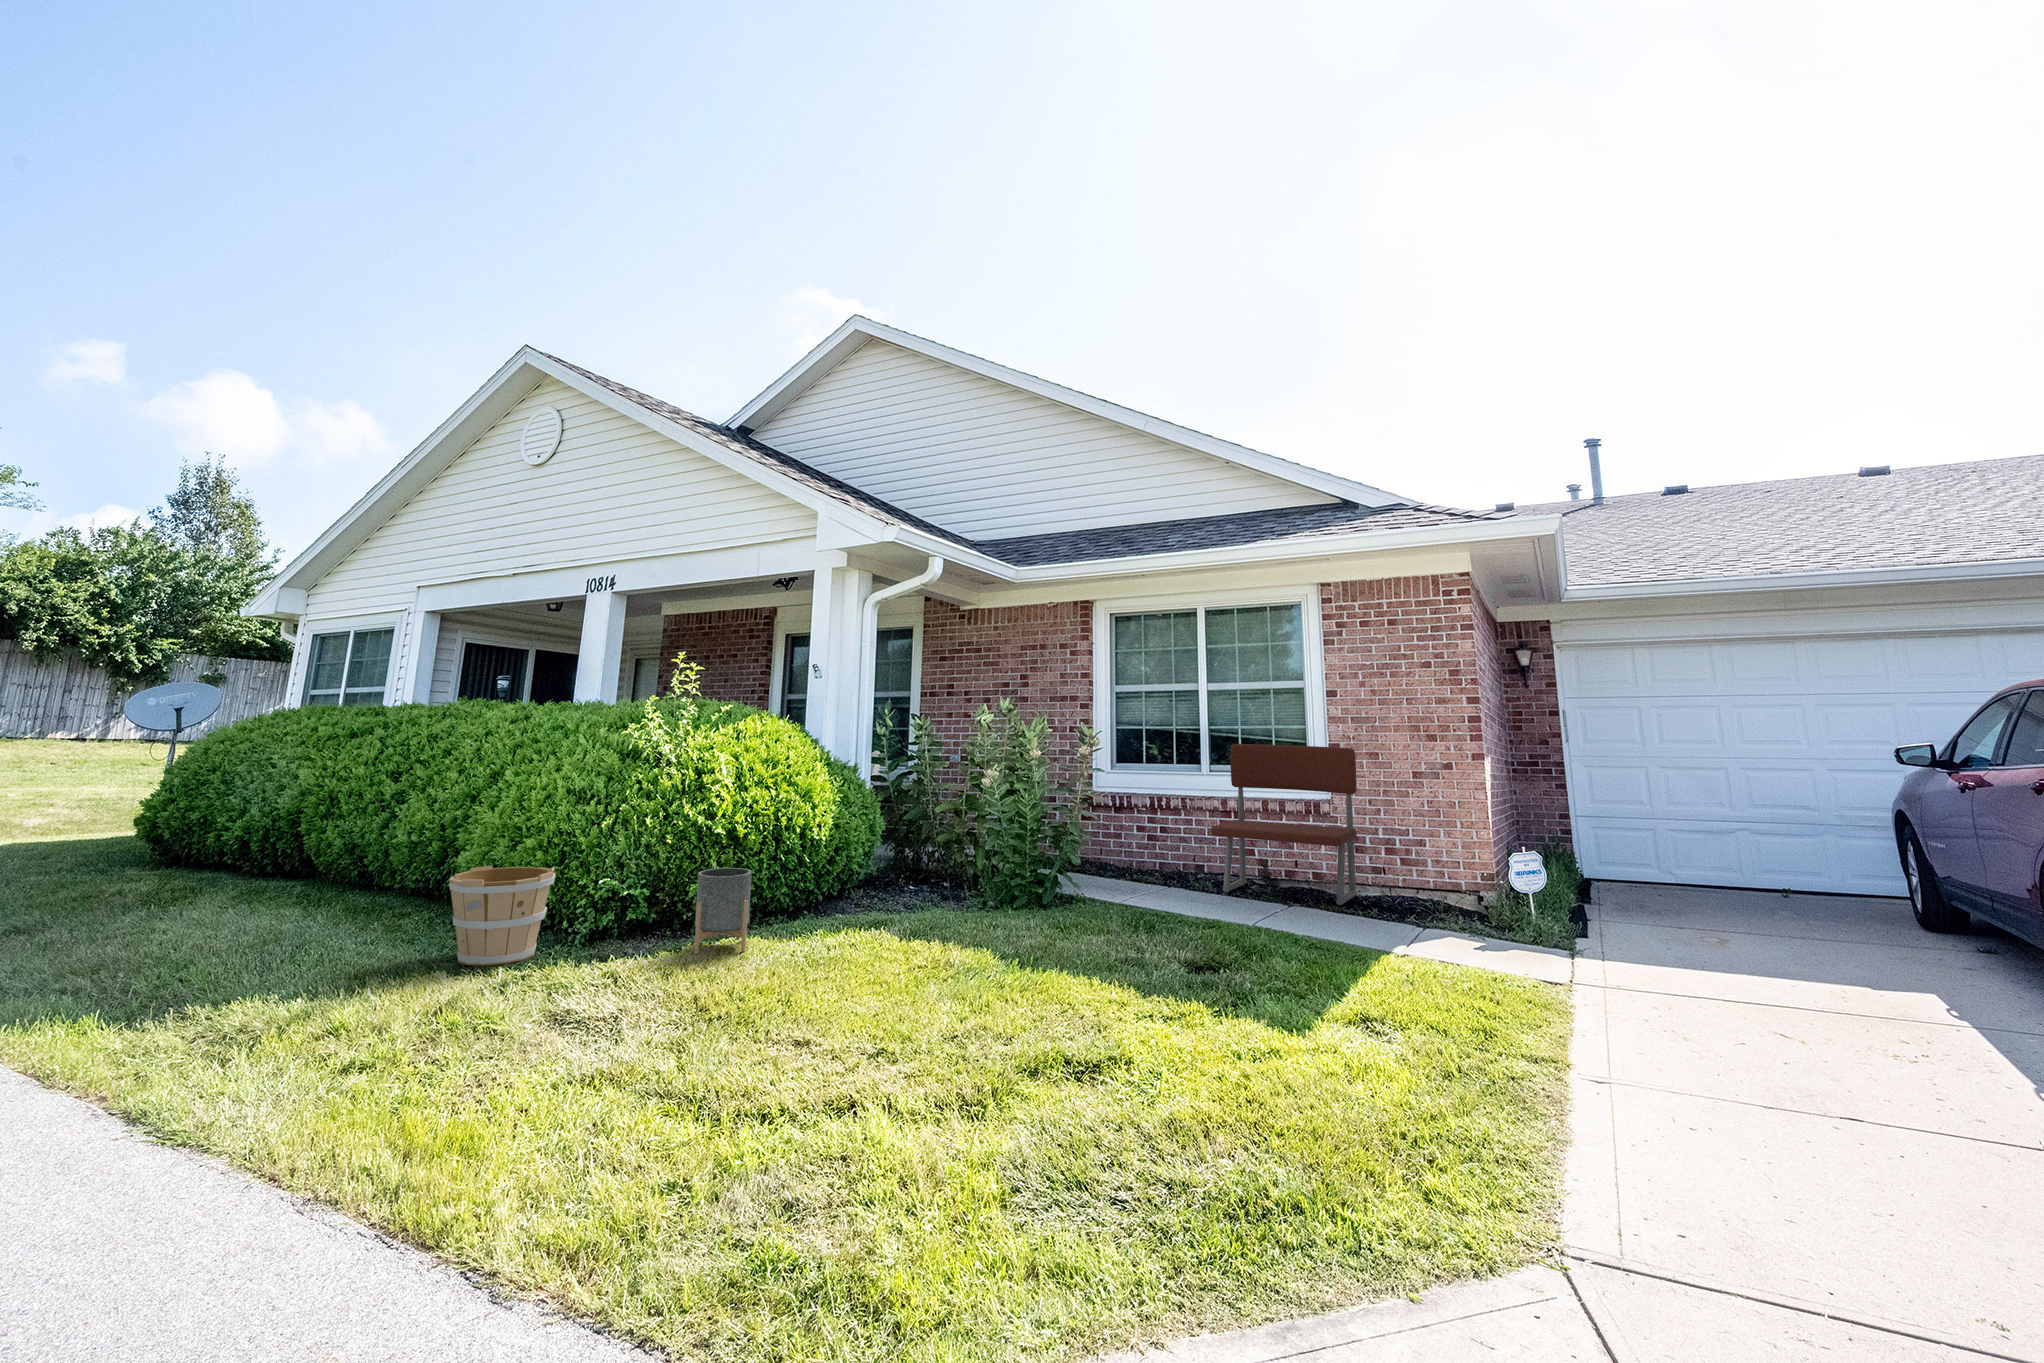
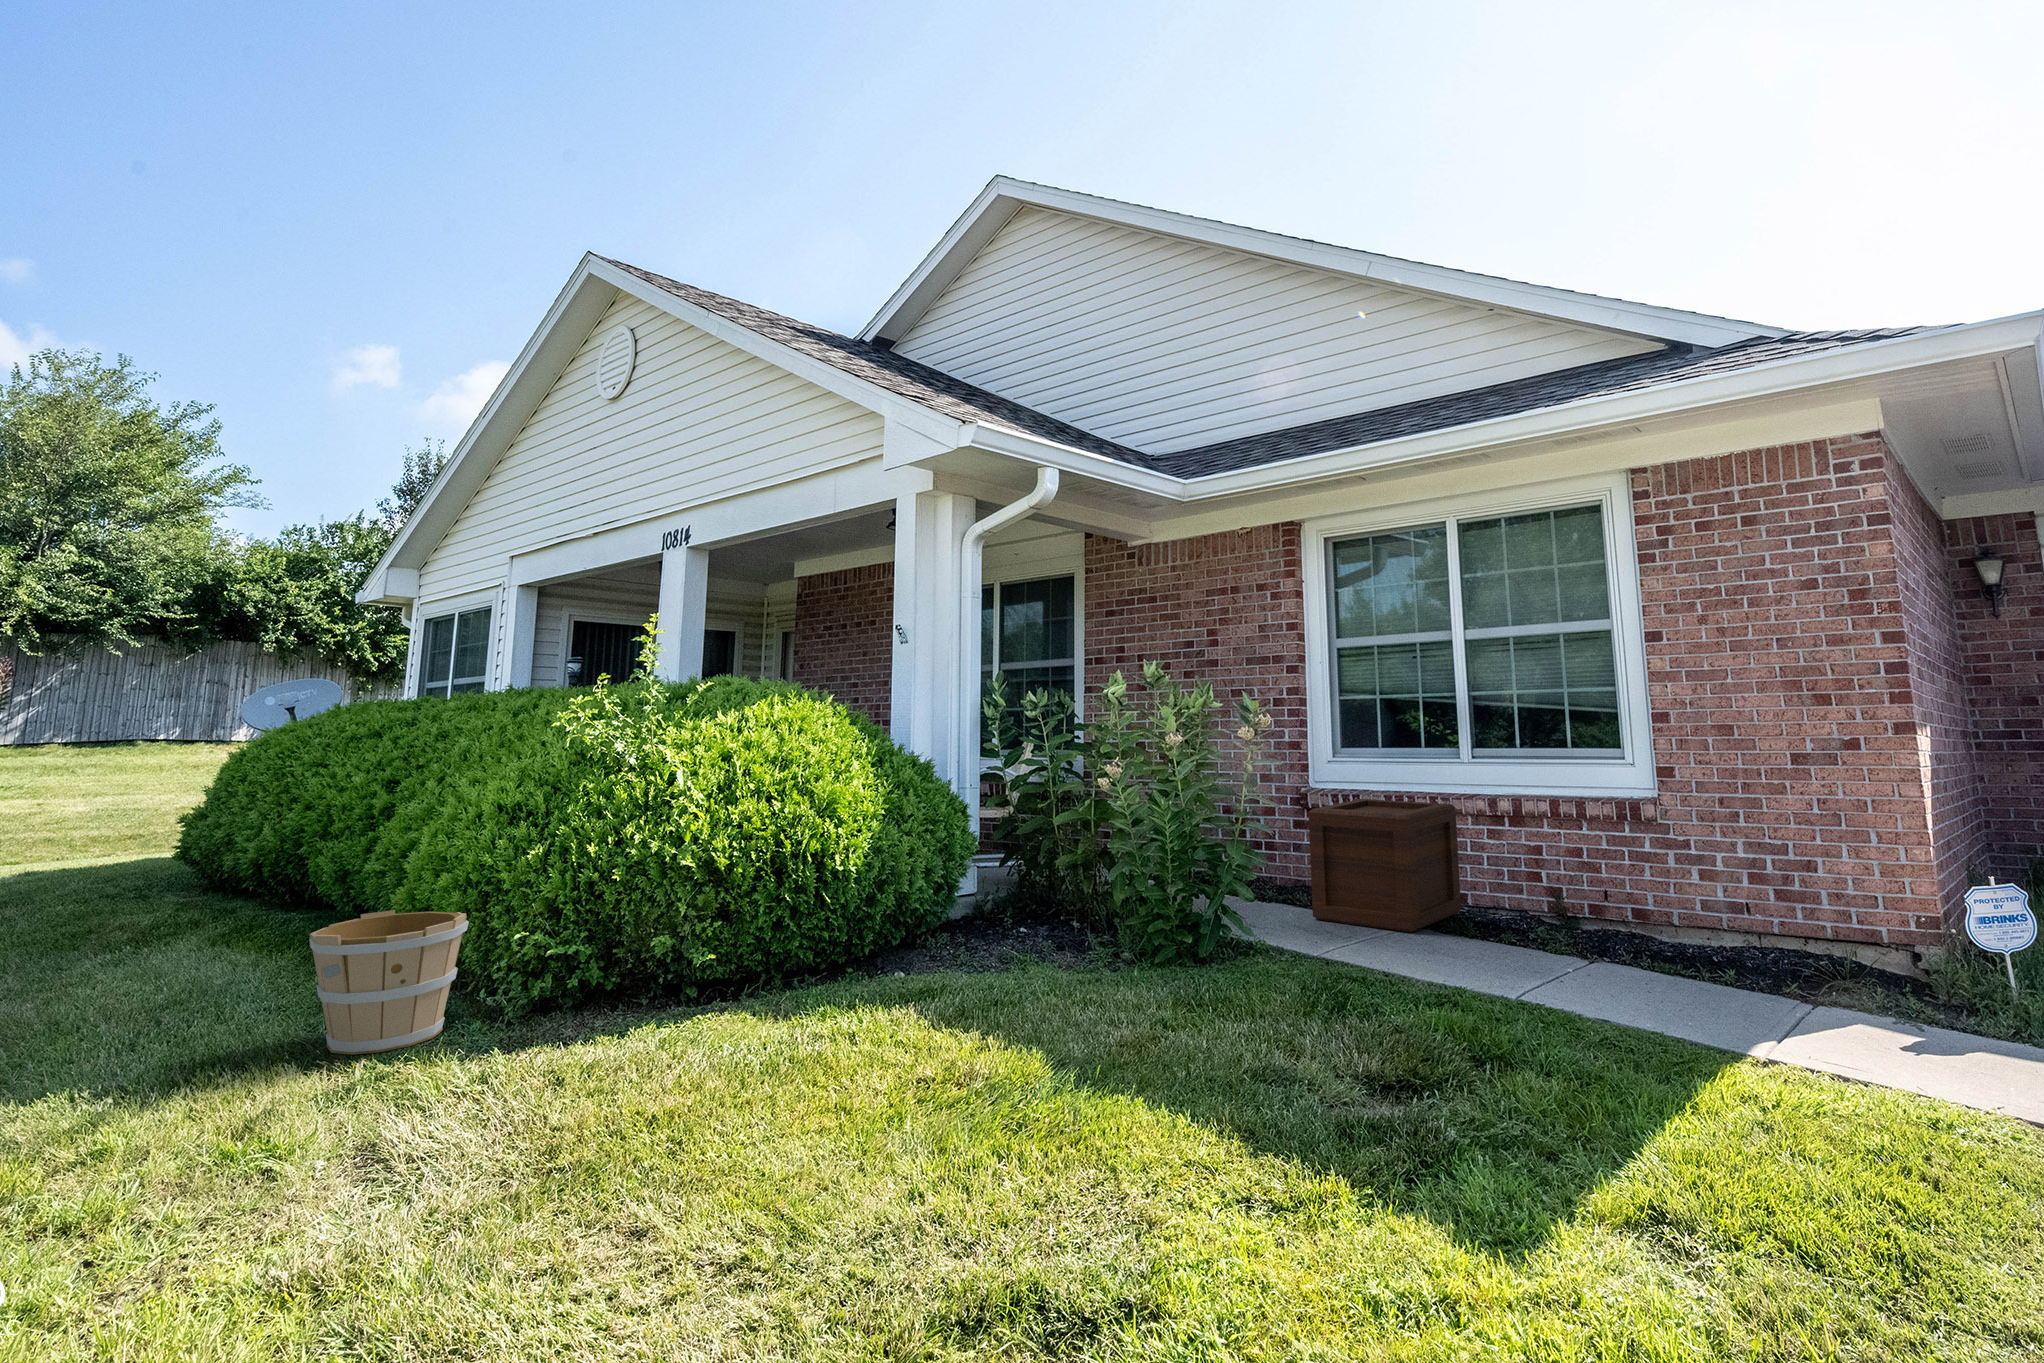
bench: present [1211,744,1357,905] -> none [1463,717,1703,966]
wooden crate: none [1103,799,1200,889] -> present [1308,799,1461,933]
planter: present [694,868,751,954] -> none [643,913,736,1040]

